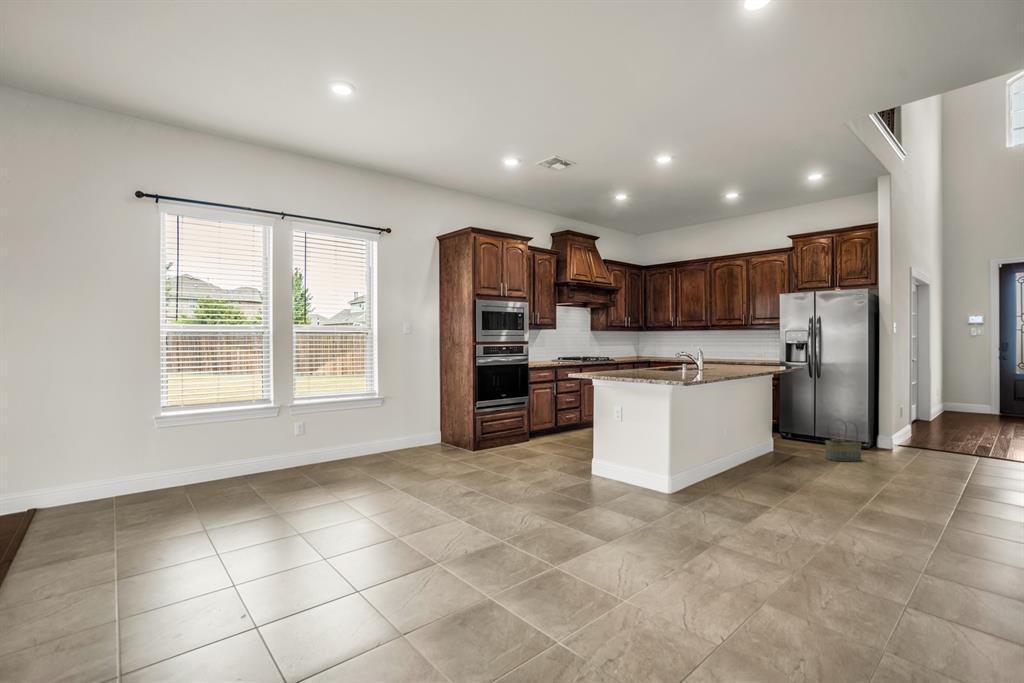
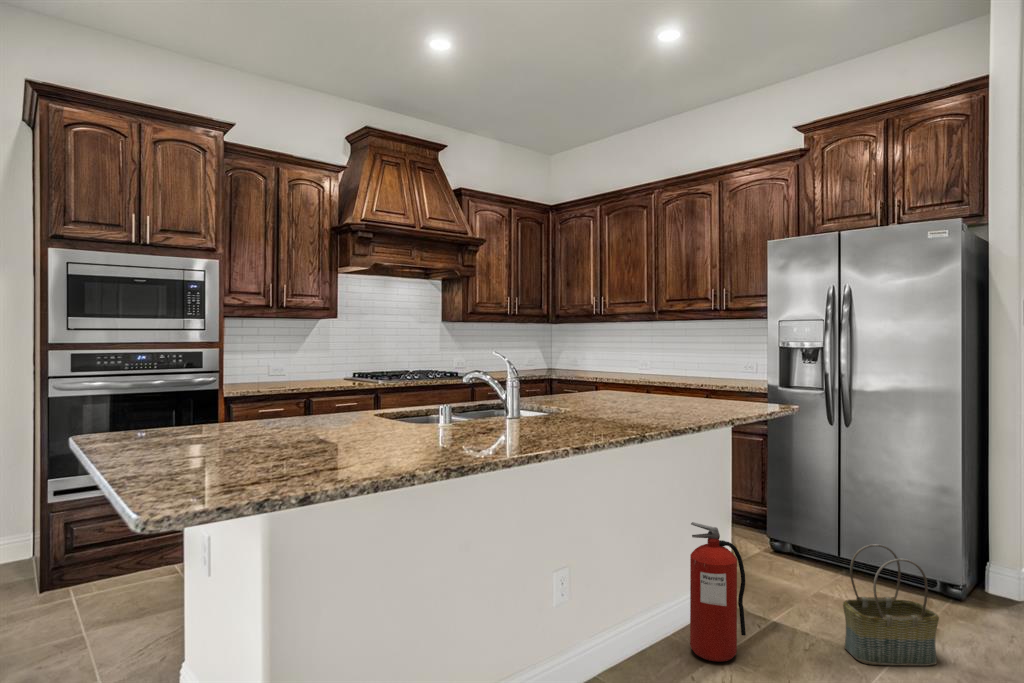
fire extinguisher: none [767,410,790,461] -> present [690,522,746,662]

